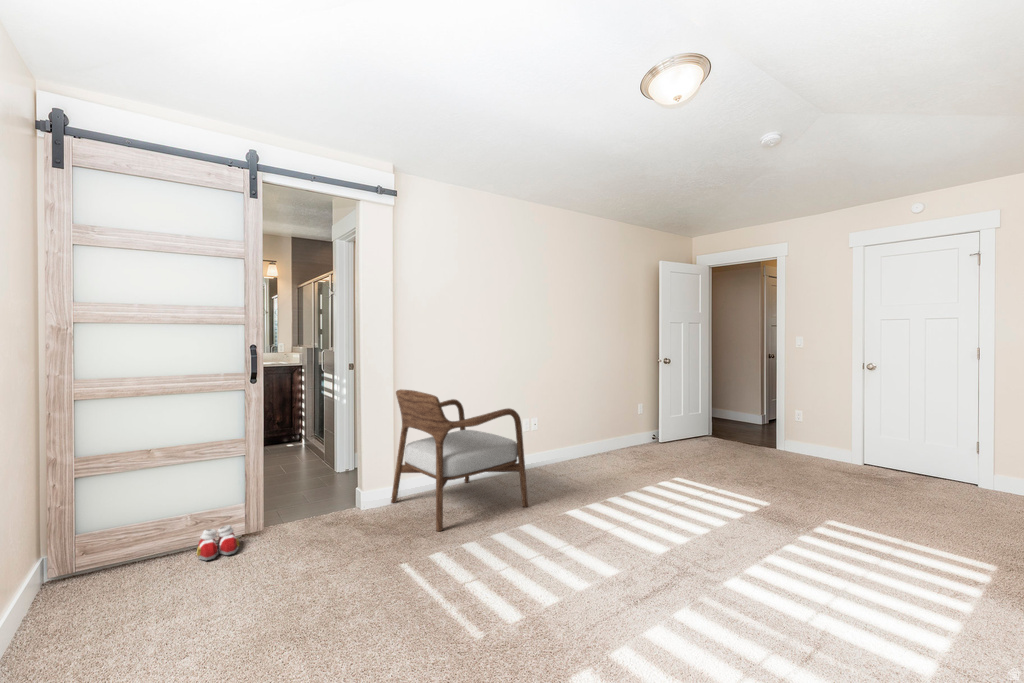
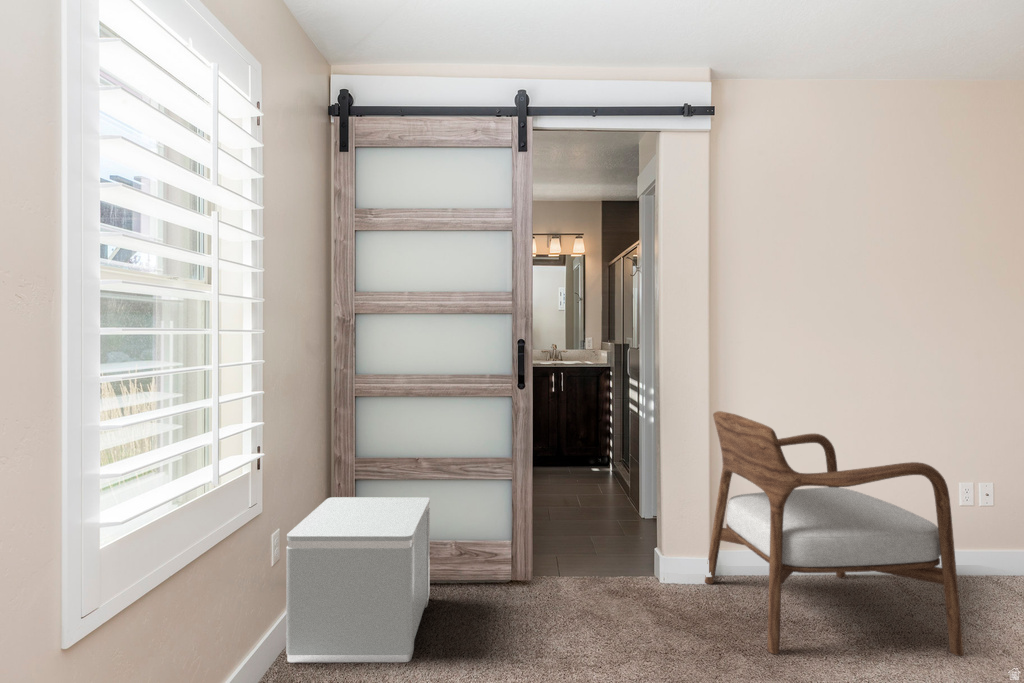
nightstand: none [13,481,168,661] -> present [286,497,430,662]
slippers: present [197,525,239,560] -> none [459,564,502,603]

